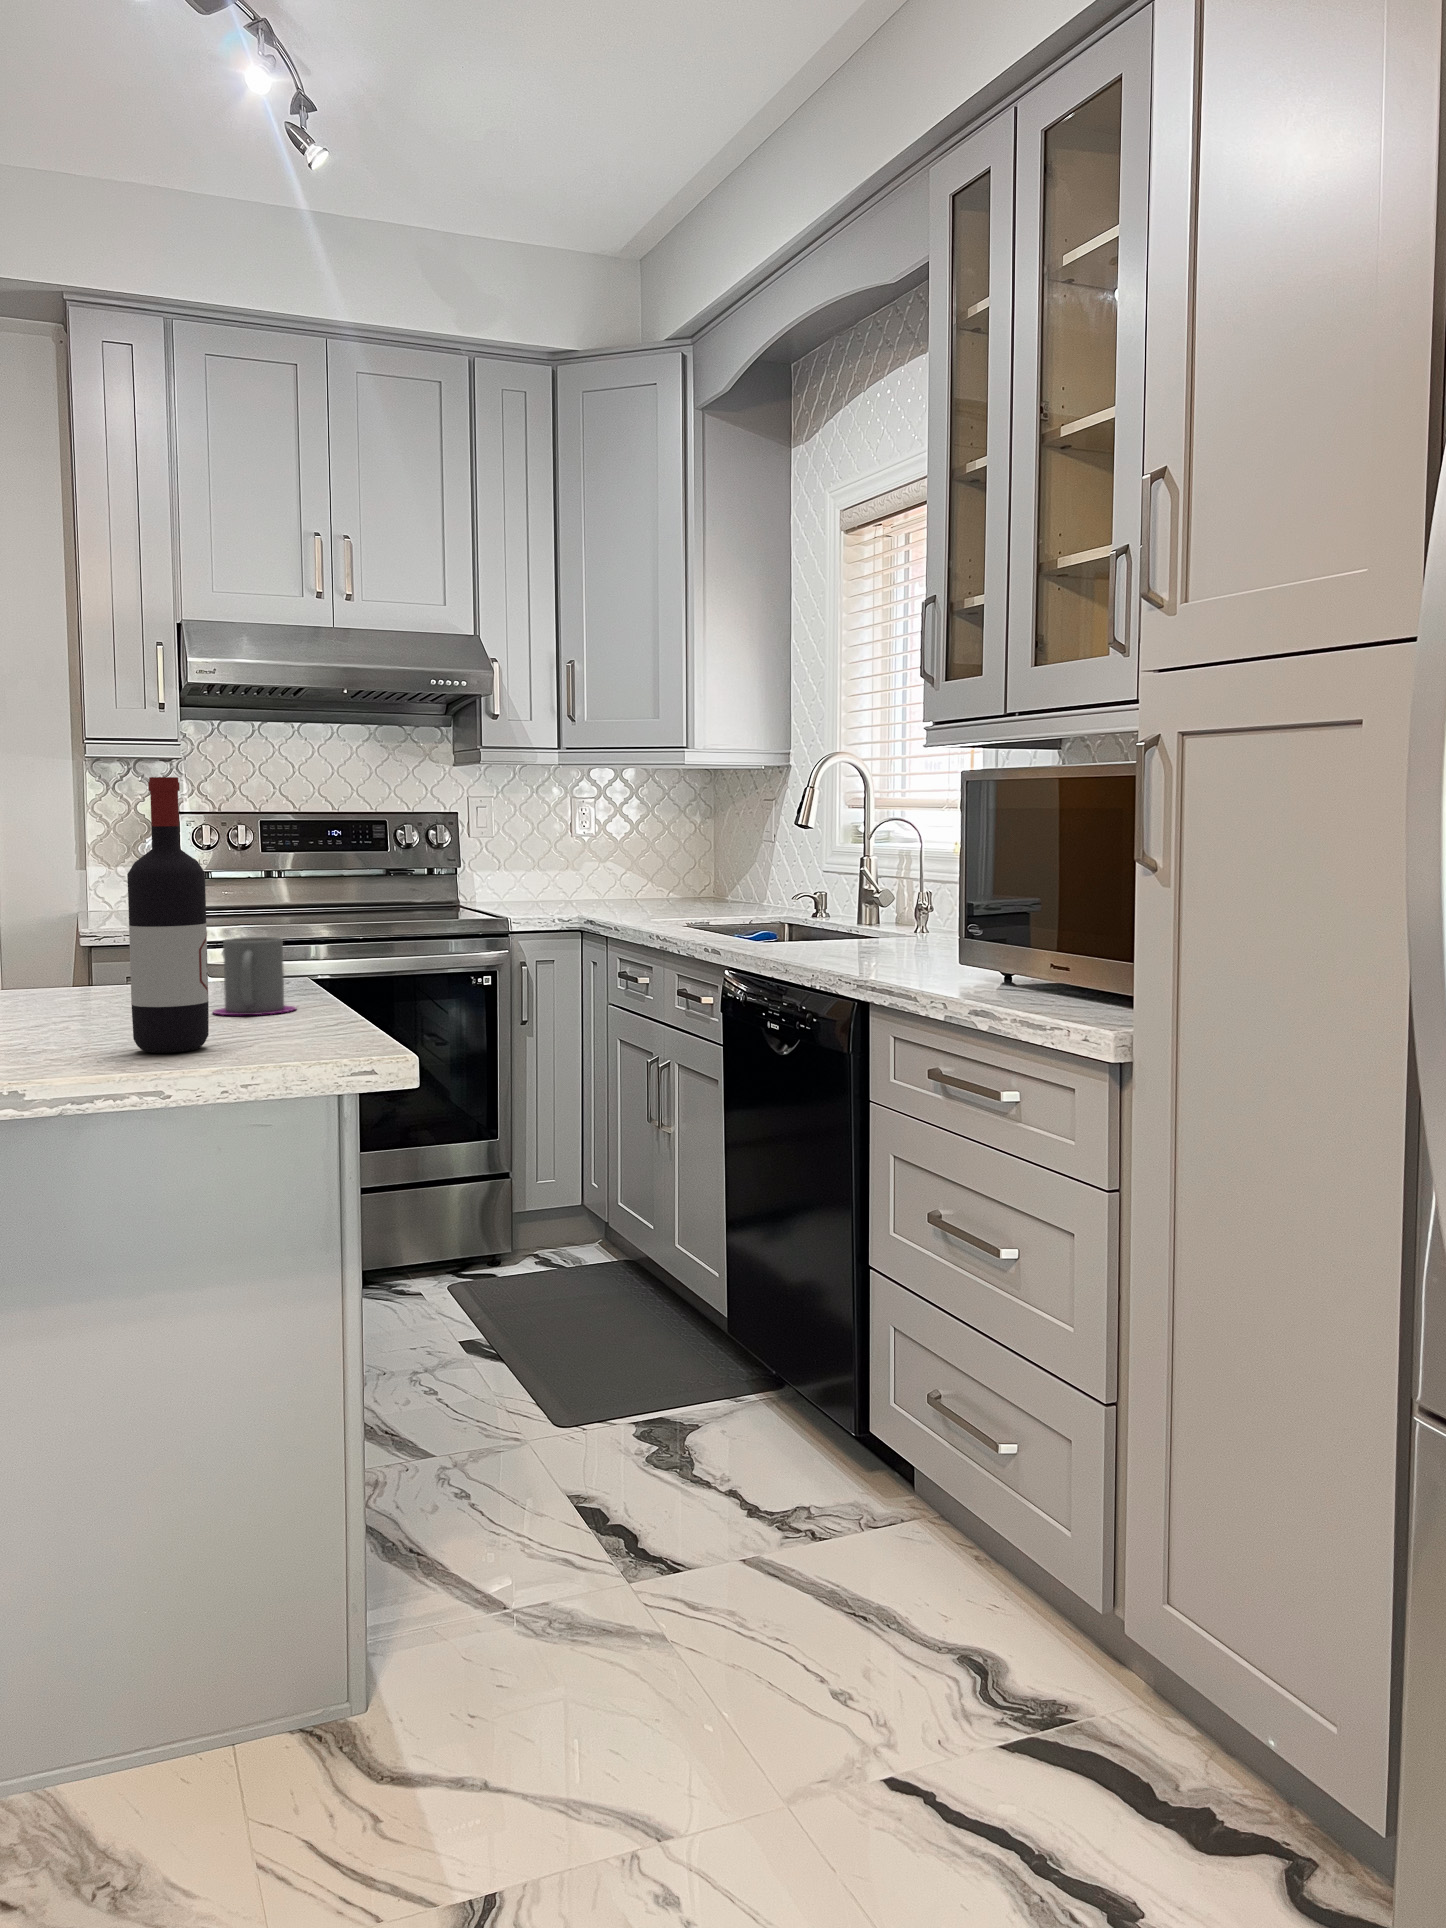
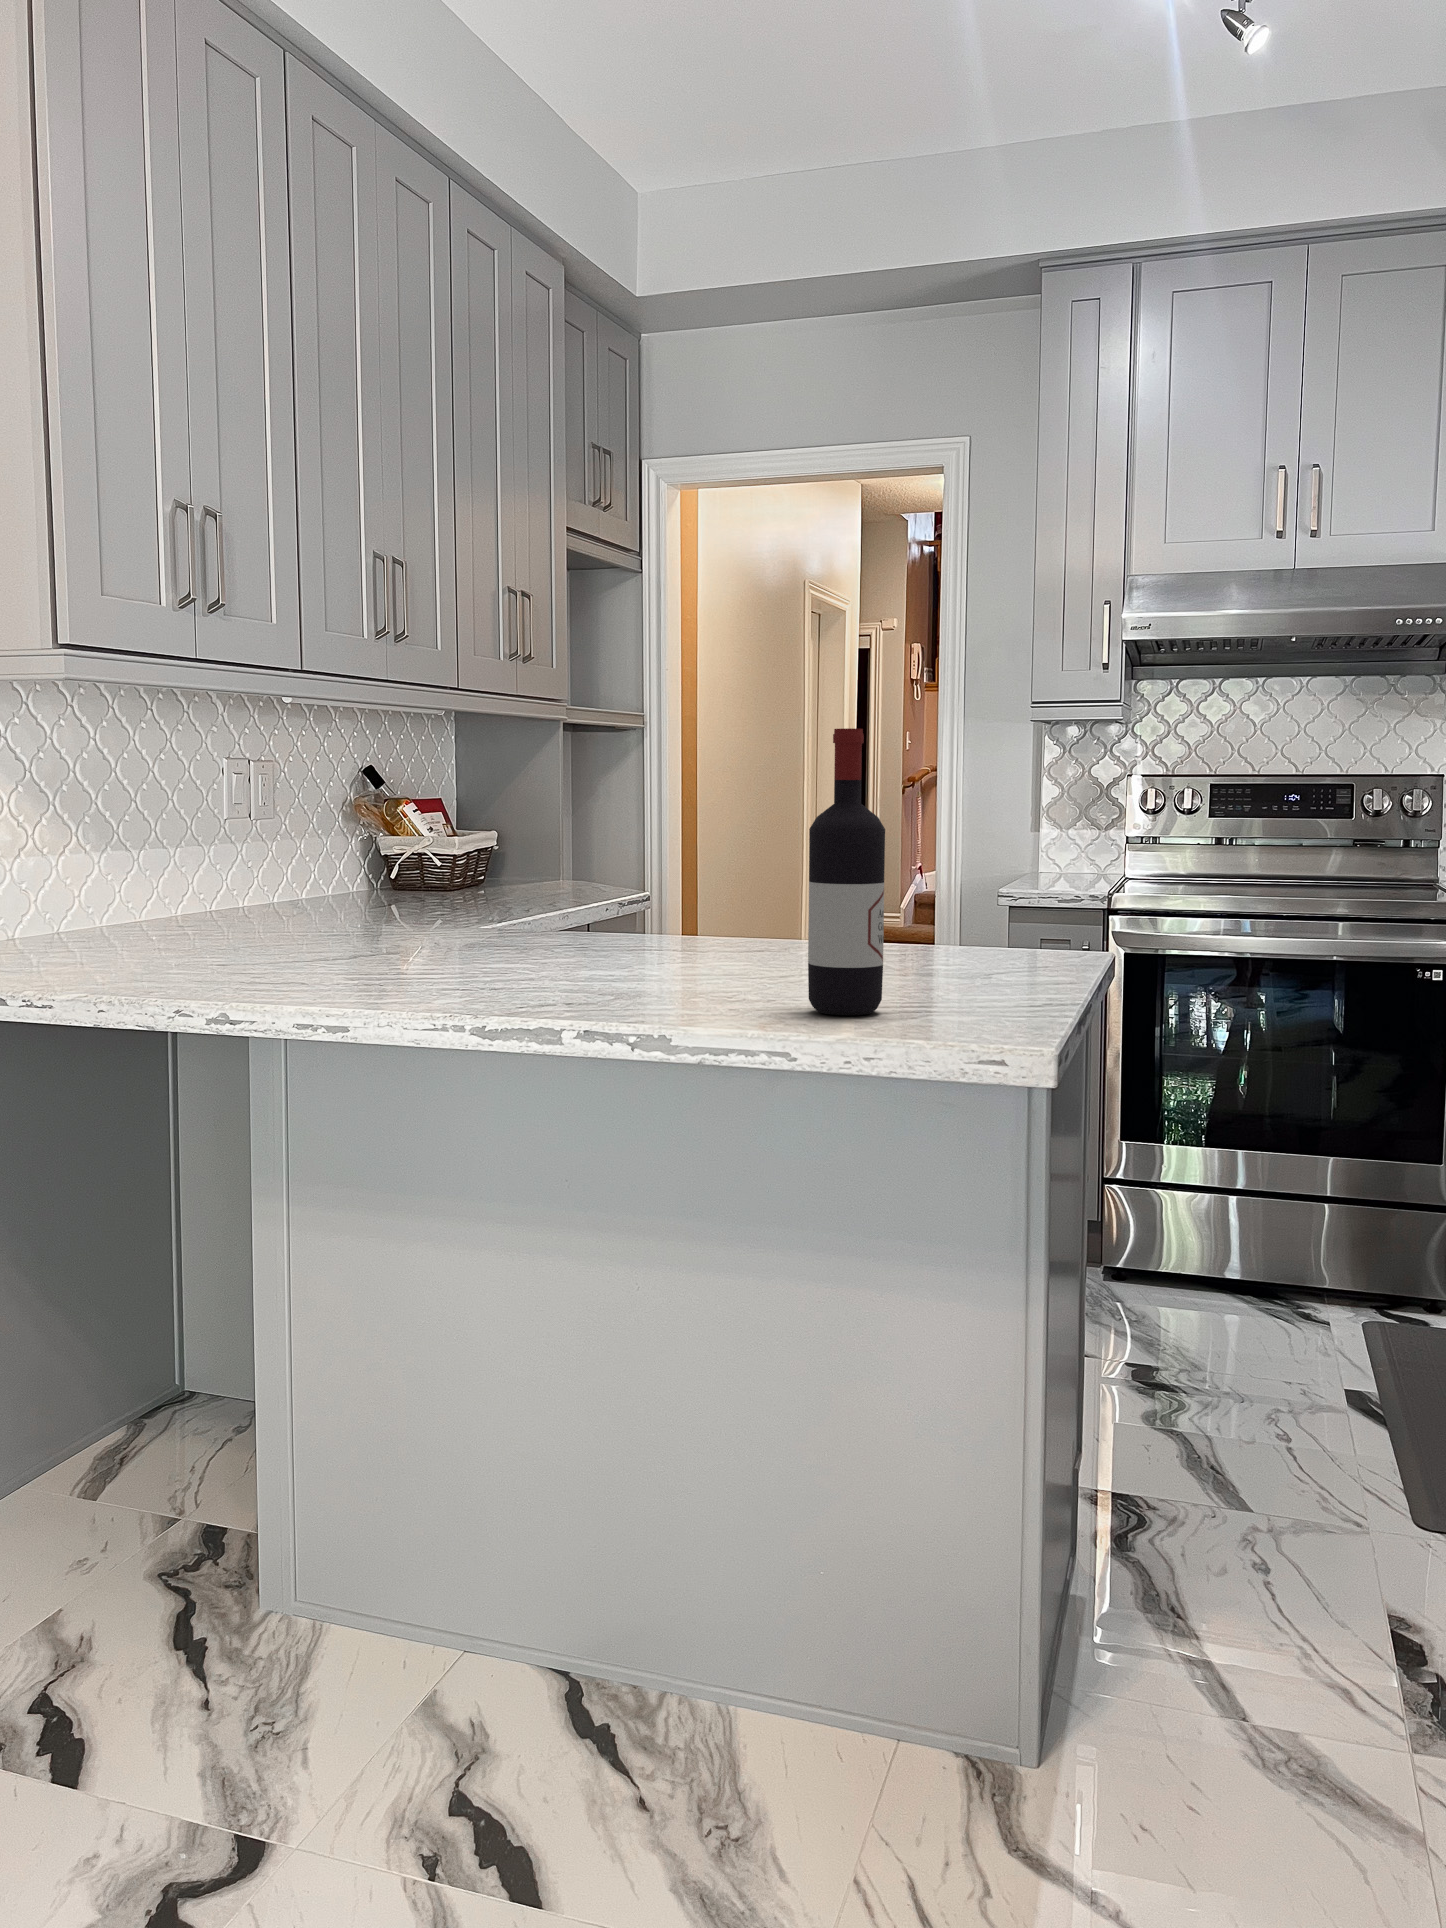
mug: present [213,937,296,1015] -> none [955,902,1043,986]

